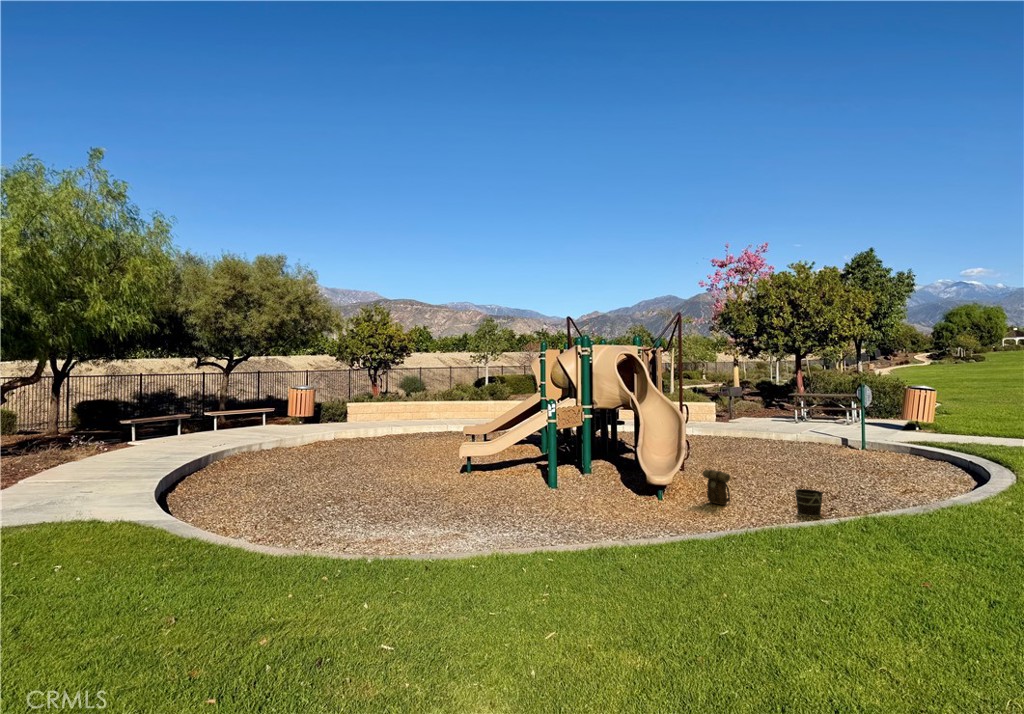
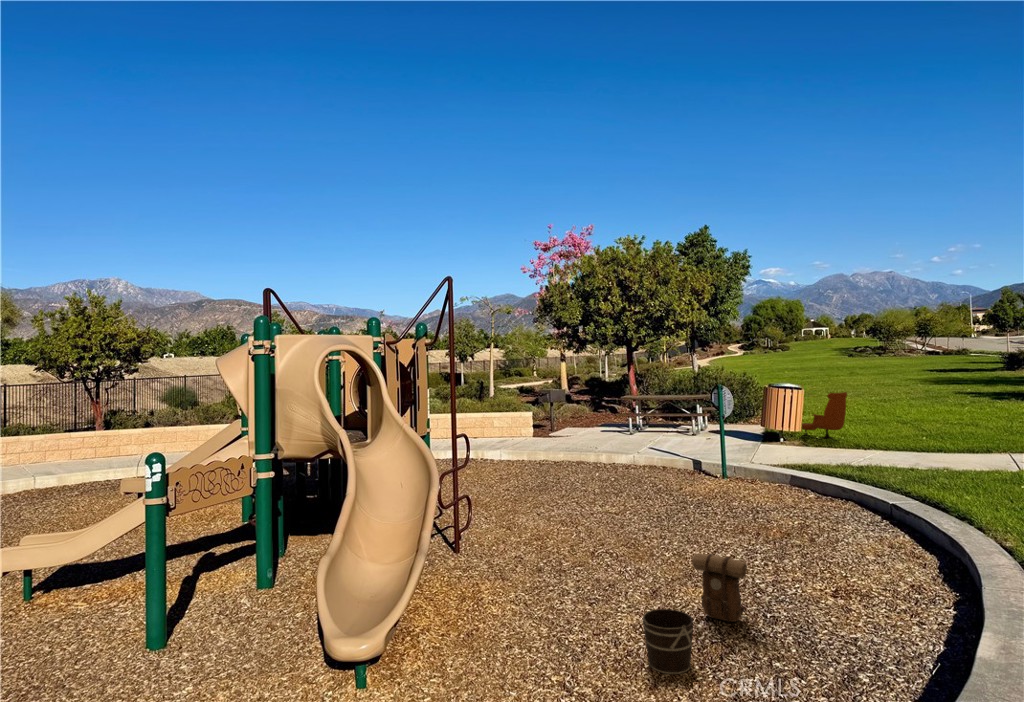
lounge chair: none [935,396,981,435] -> present [799,392,847,441]
backpack: present [703,470,730,505] -> present [692,554,747,622]

